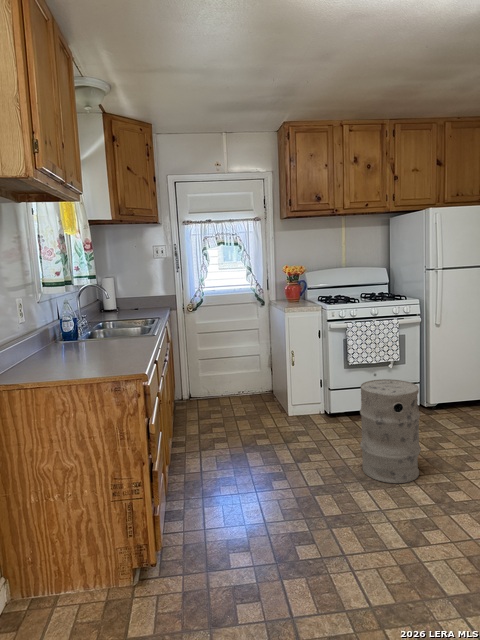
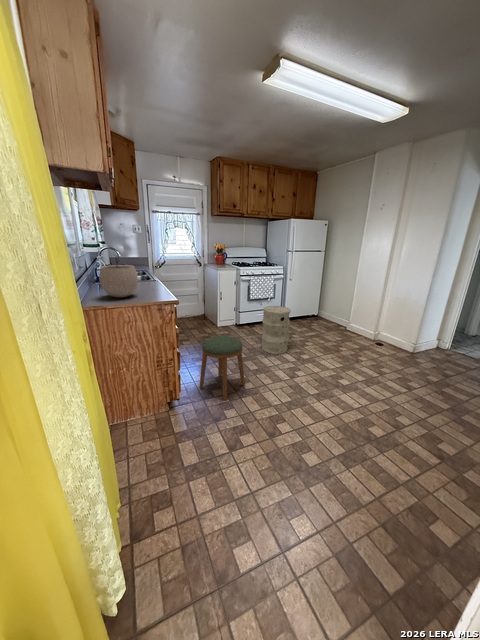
plant pot: none [30,293,93,366] -> present [99,255,138,297]
stool: none [207,439,301,581] -> present [199,335,245,400]

